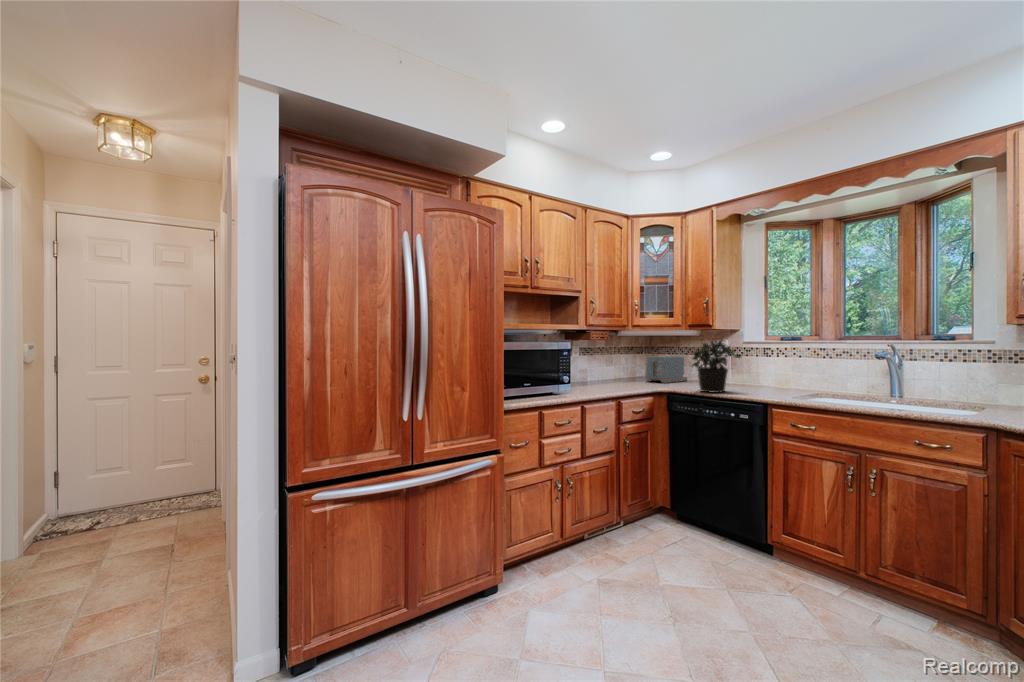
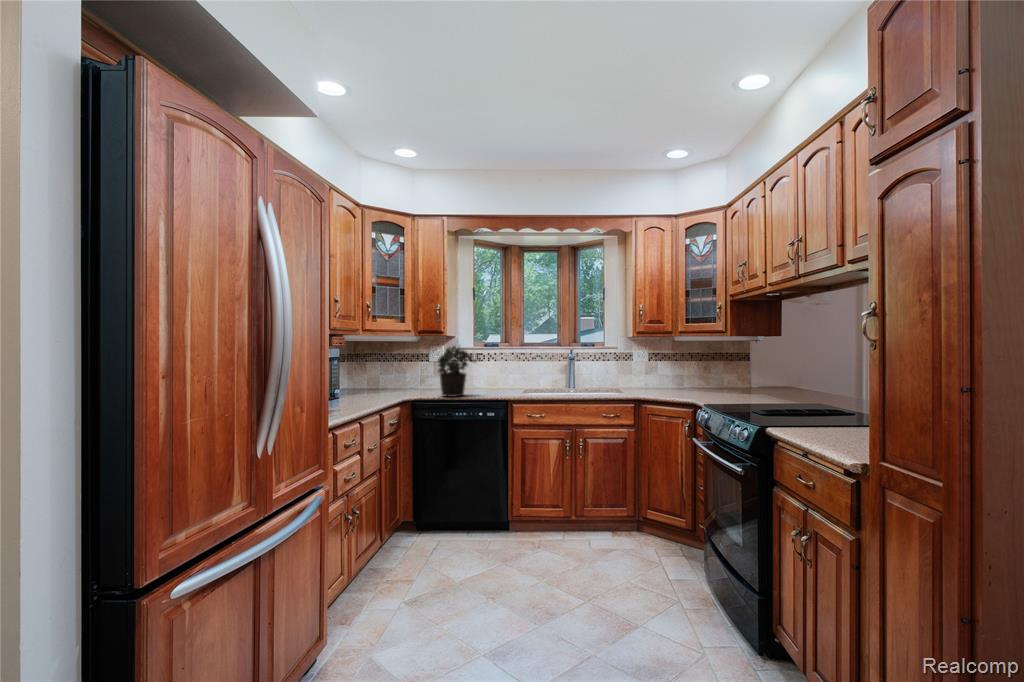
toaster: present [645,356,687,383] -> none [363,363,402,393]

